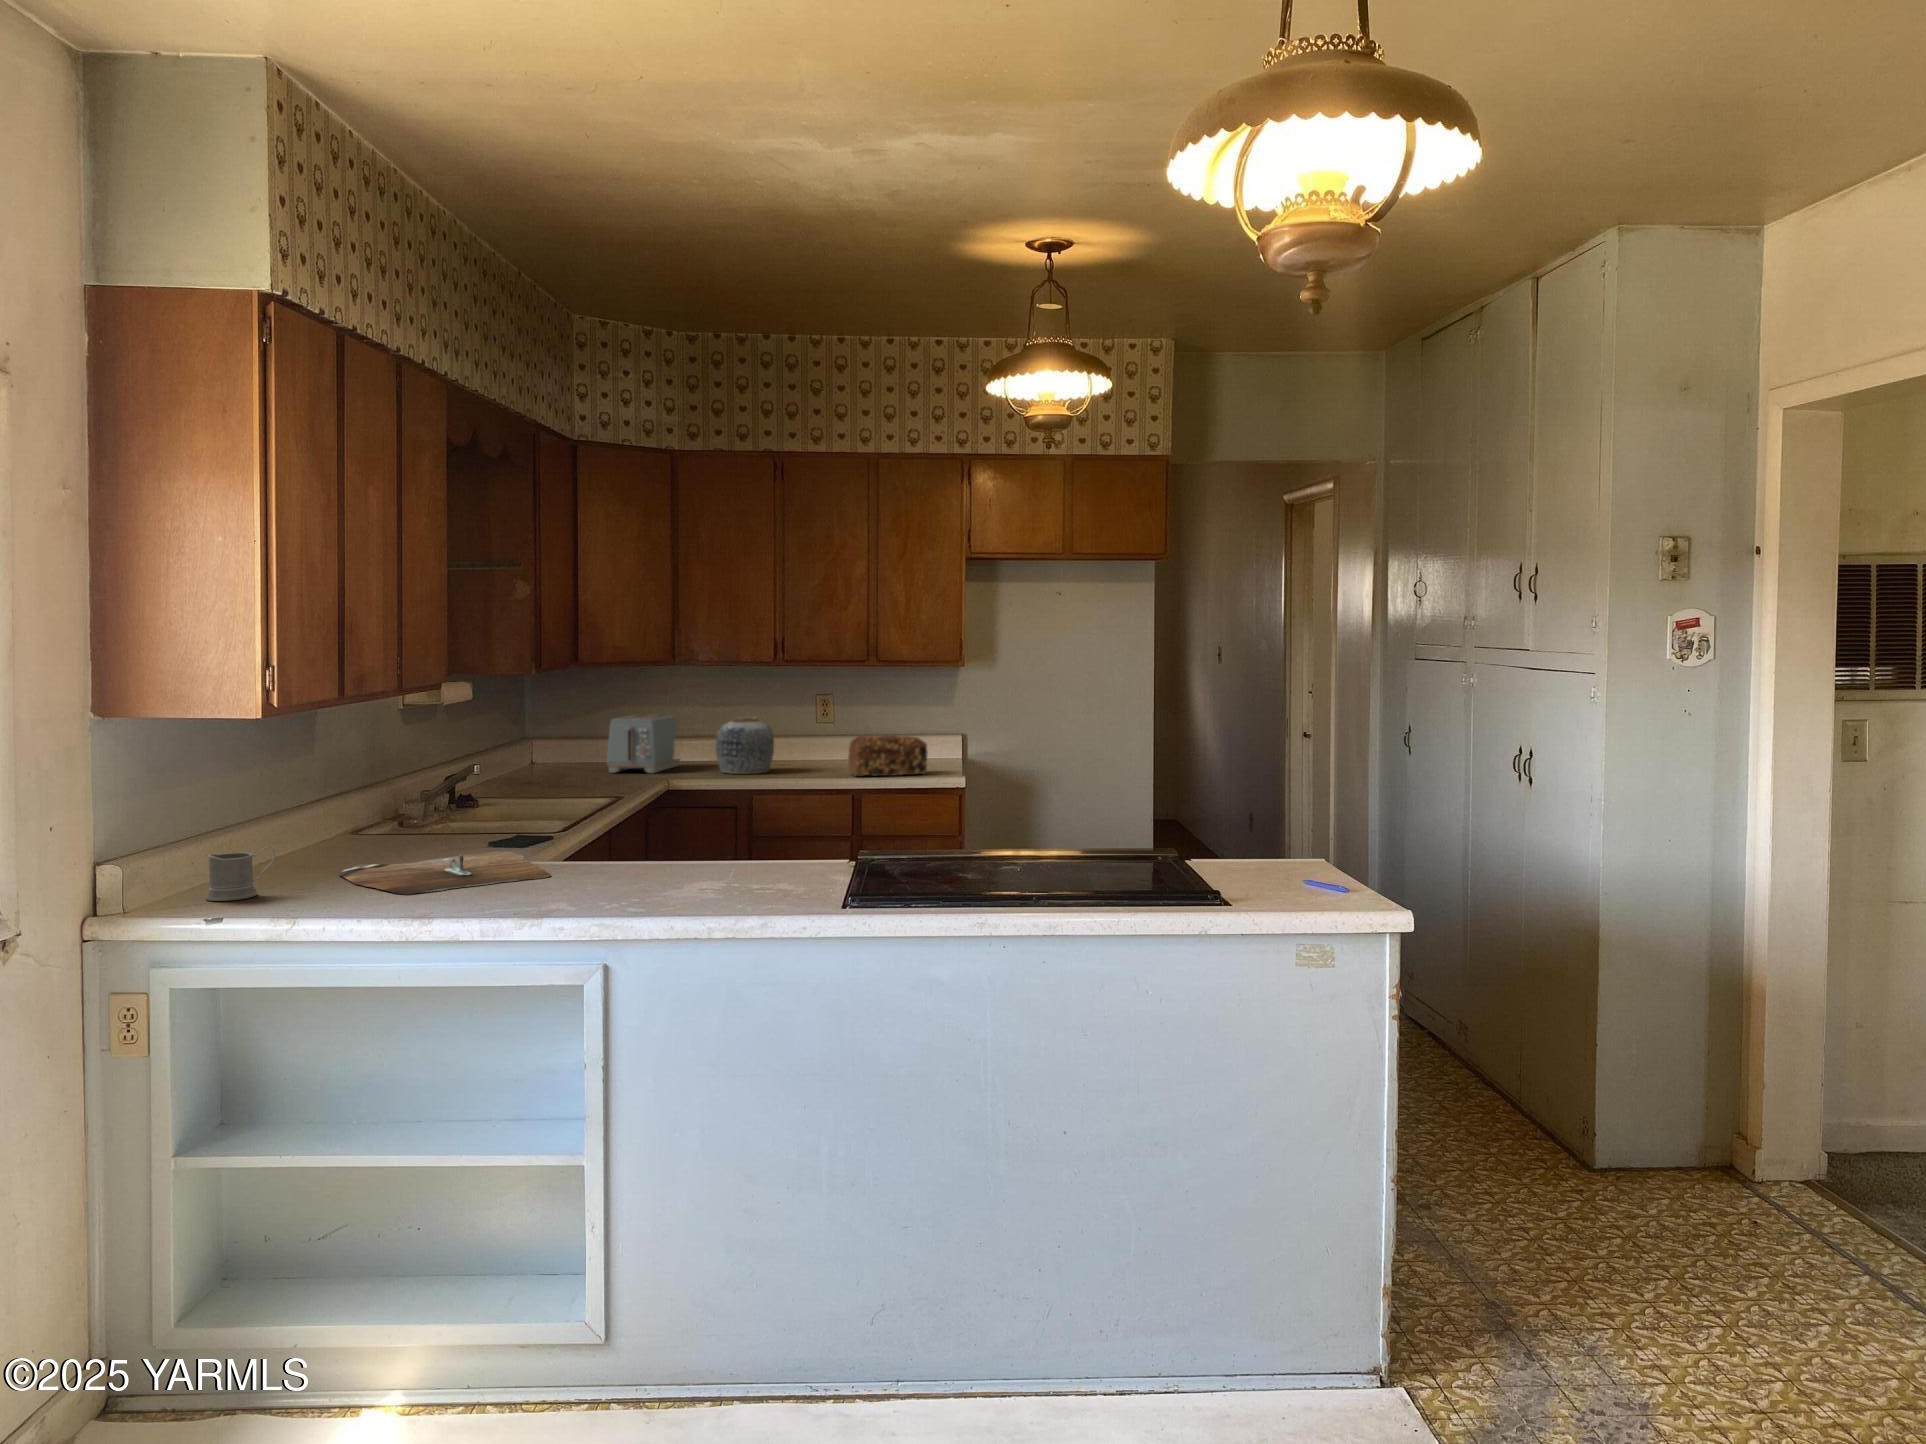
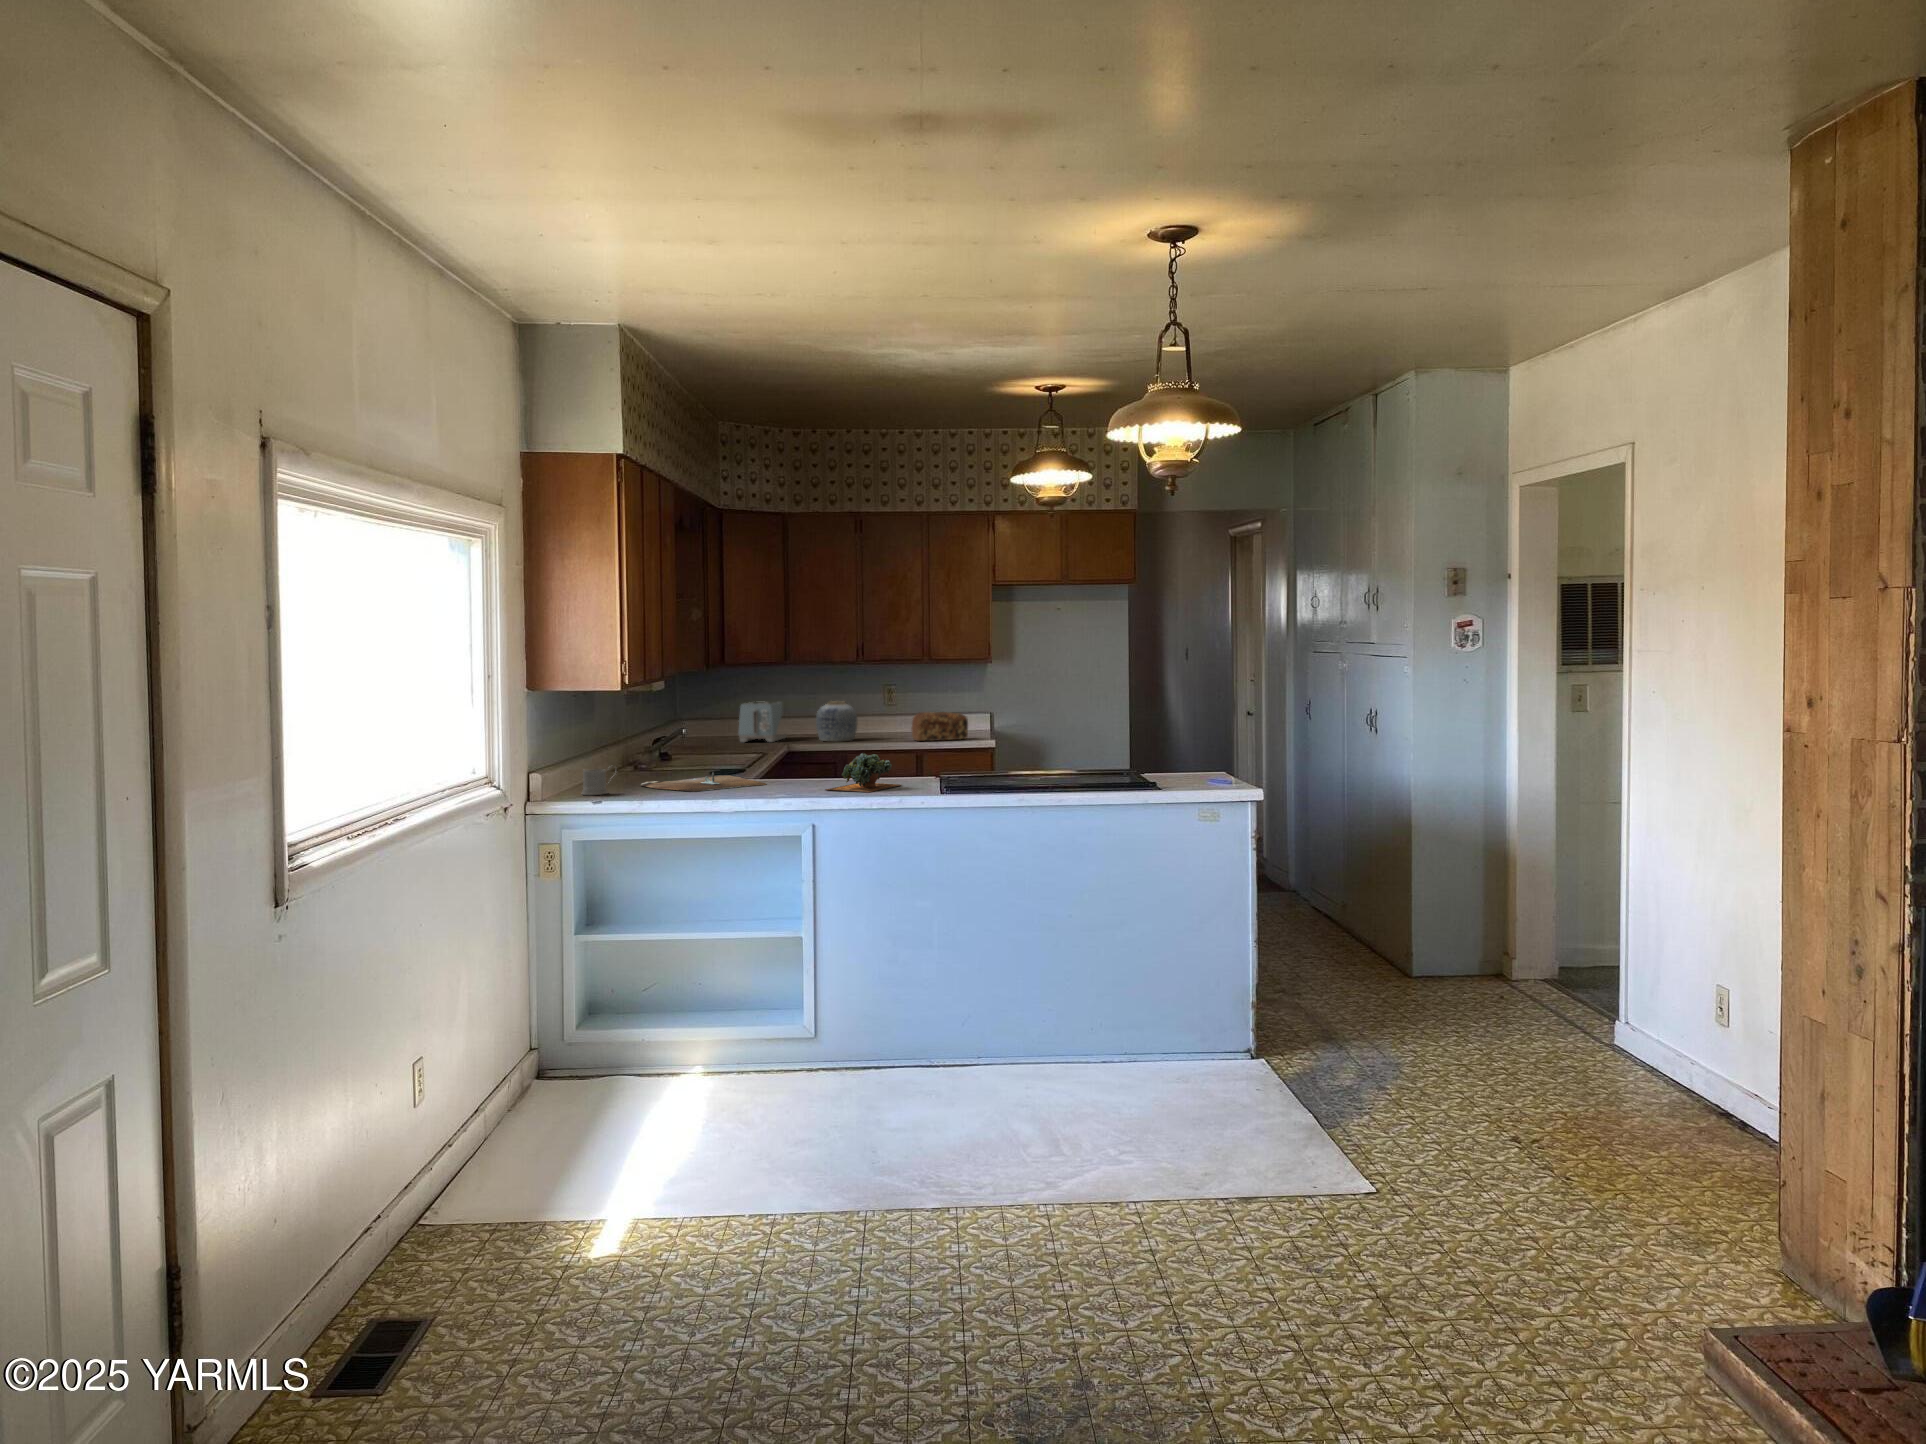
succulent plant: none [633,831,776,906] -> present [825,753,901,792]

